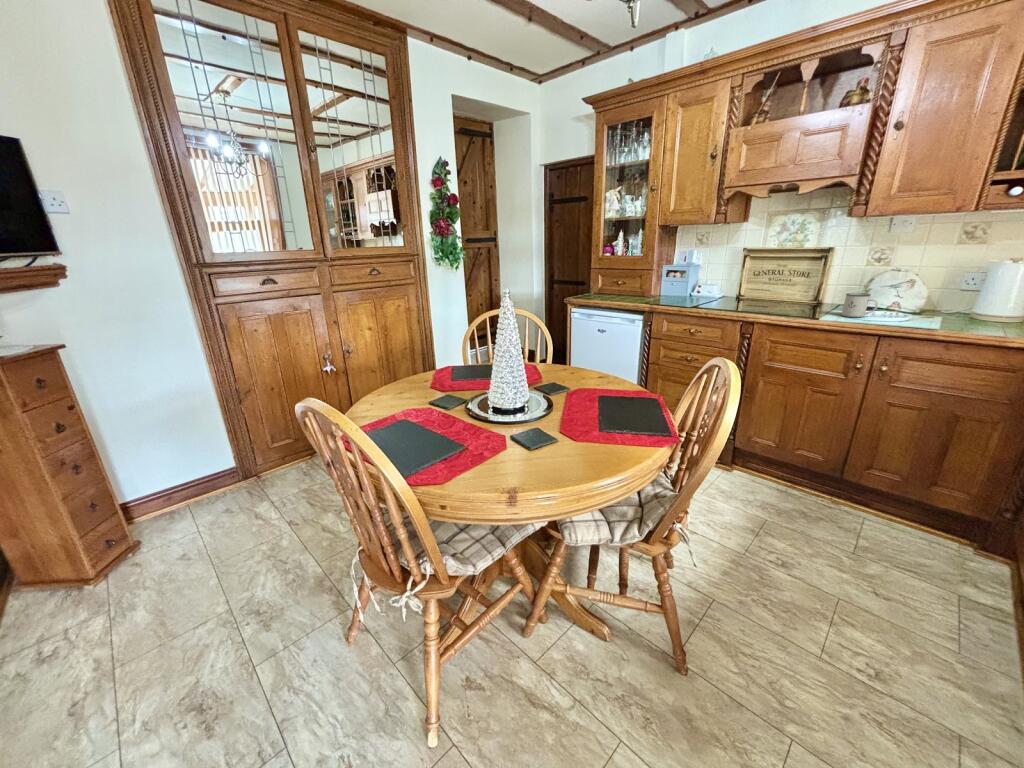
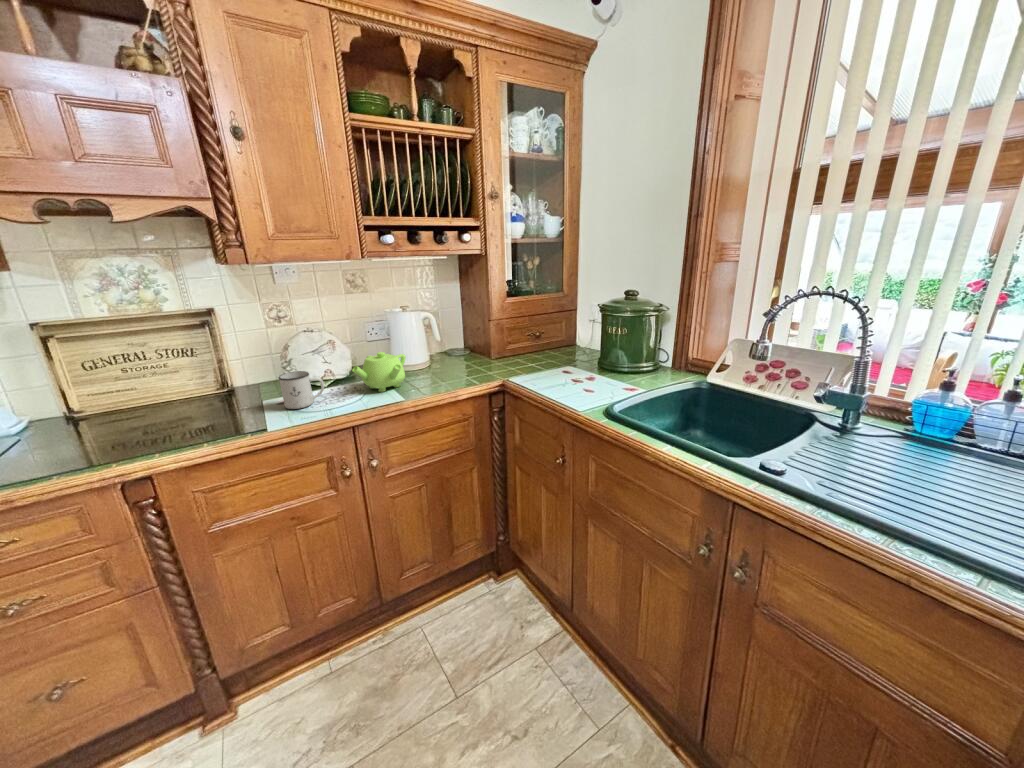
teapot: none [908,291,978,324] -> present [352,352,406,392]

